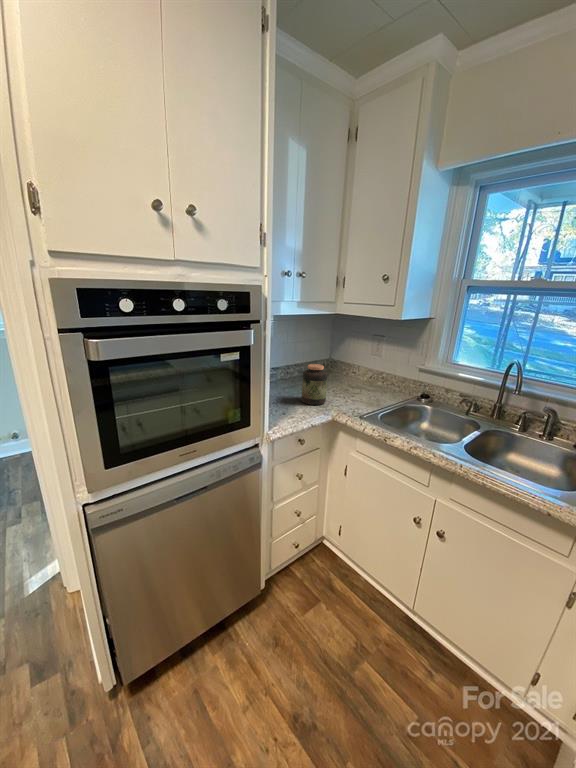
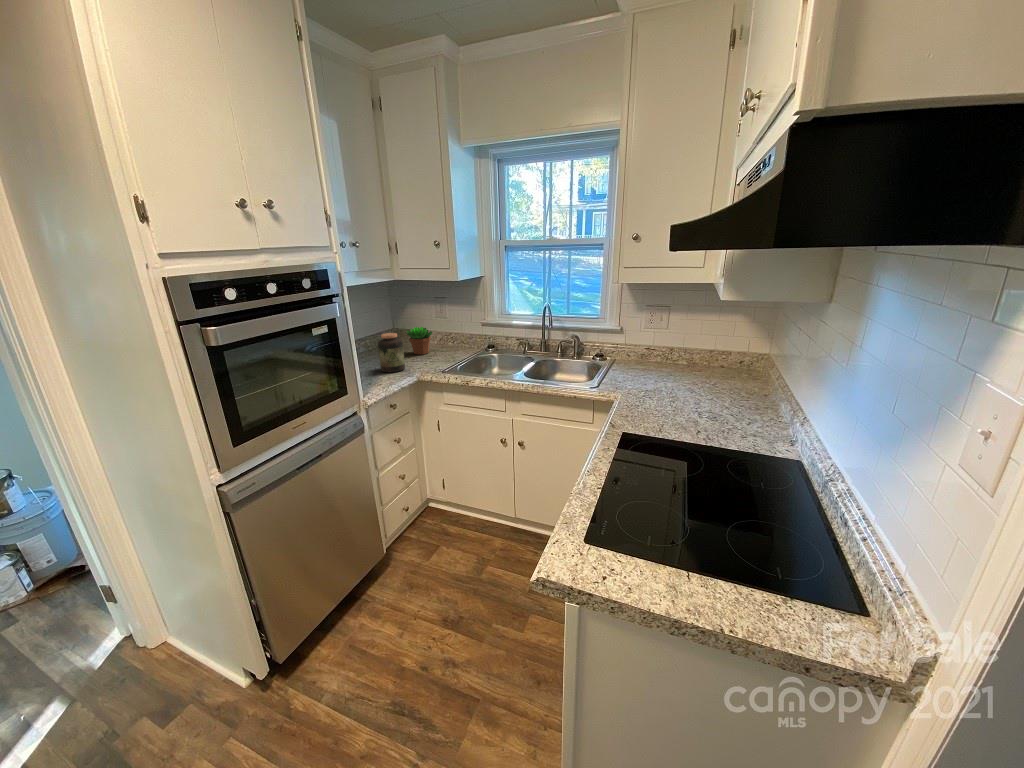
succulent plant: none [336,360,365,390] -> present [406,327,432,354]

